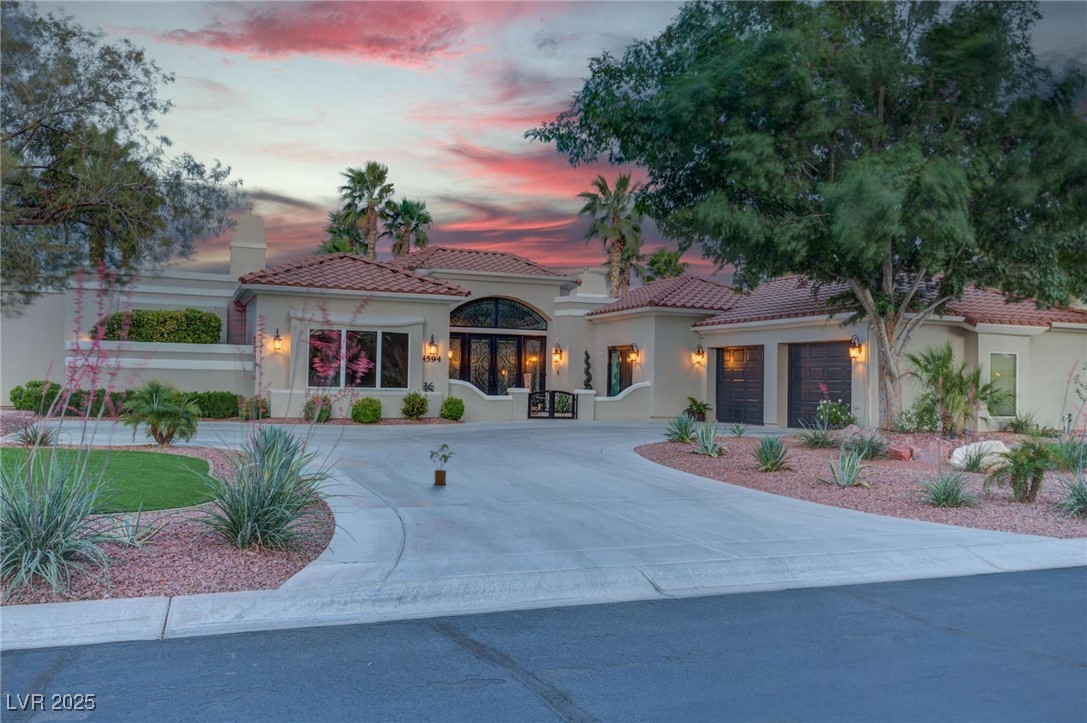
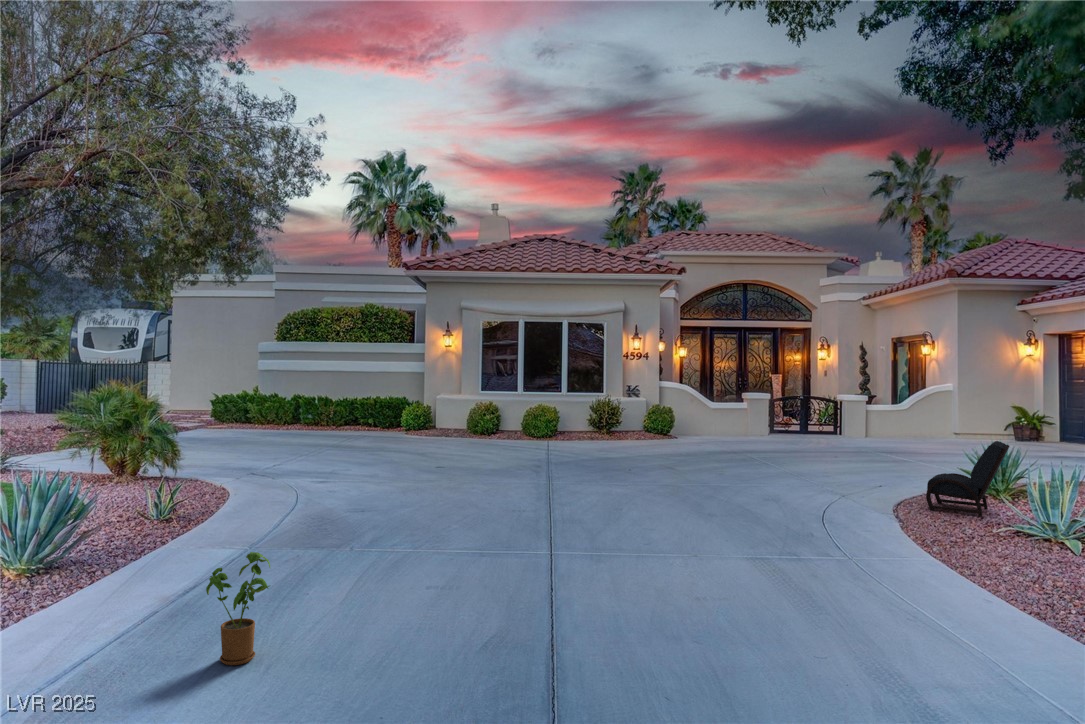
lounge chair: none [649,411,688,450] -> present [926,441,1009,517]

